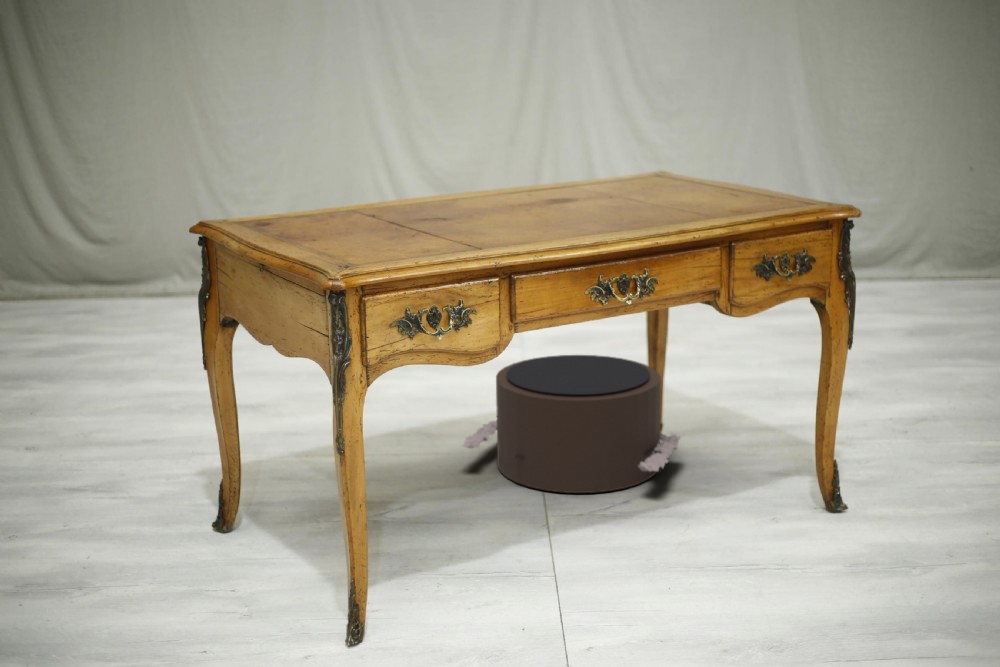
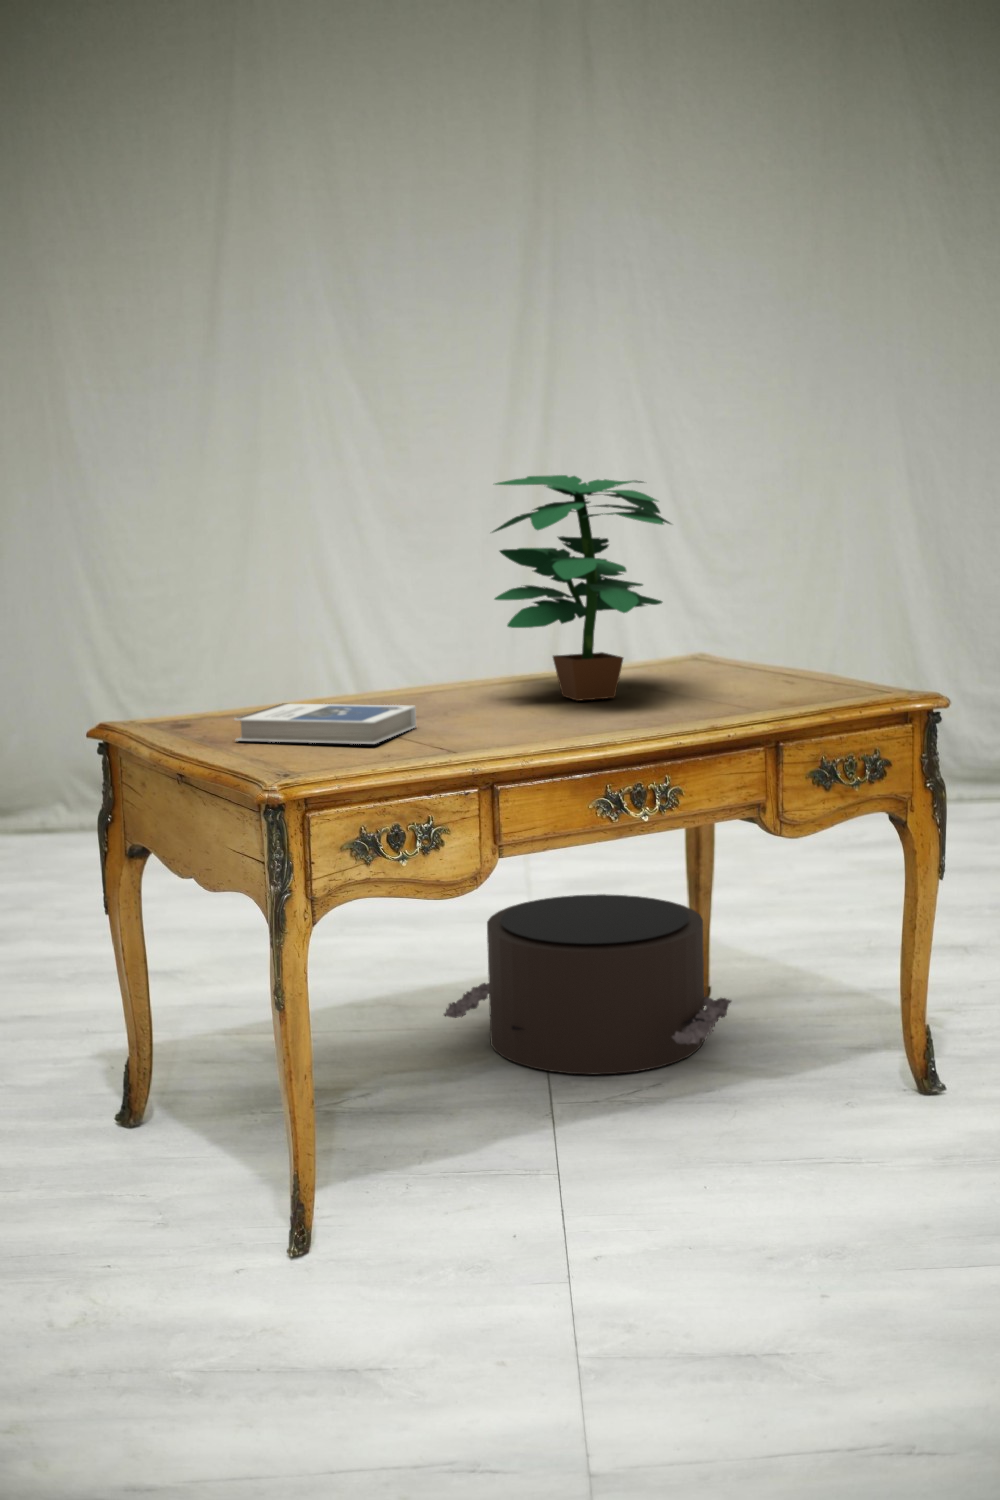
potted plant: none [505,29,650,208] -> present [493,475,671,701]
hardback book: none [303,208,448,241] -> present [235,704,416,744]

